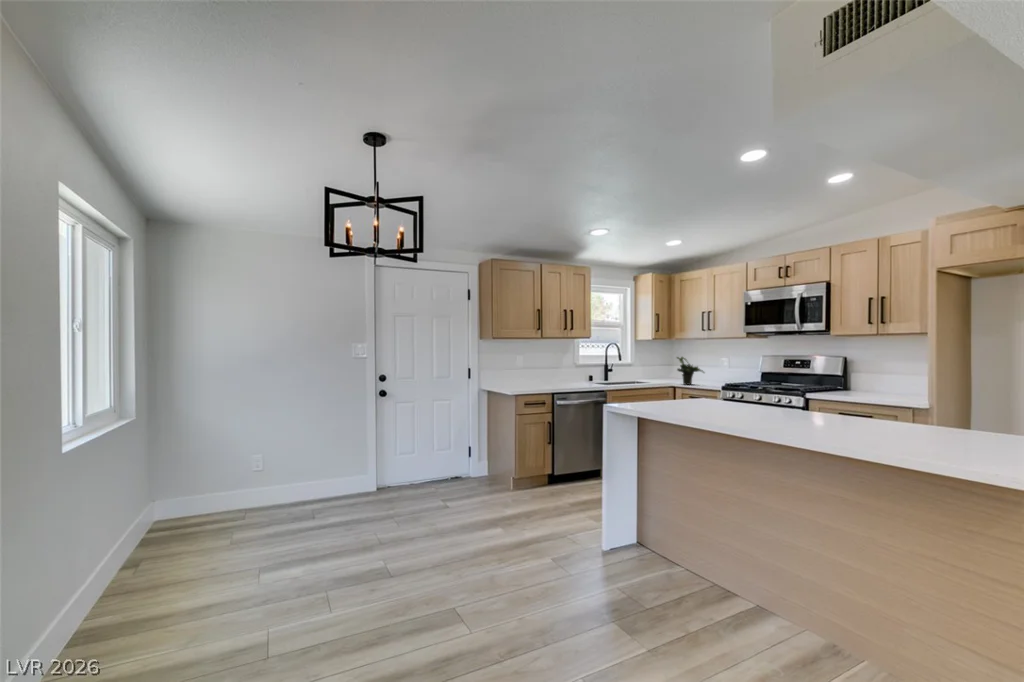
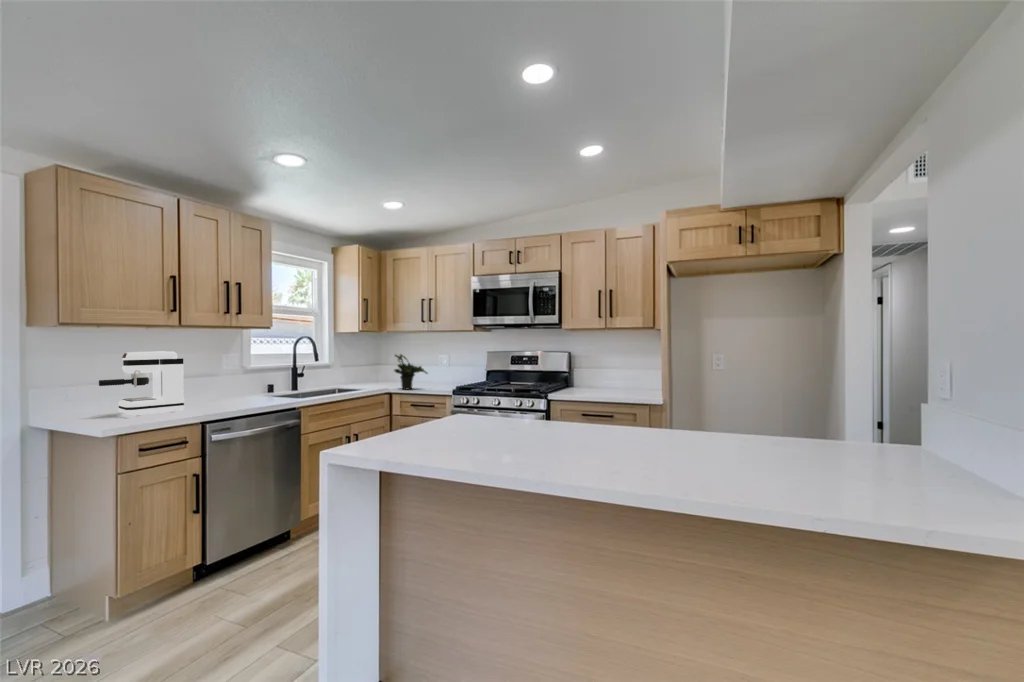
coffee maker: none [508,352,544,386] -> present [99,351,184,416]

